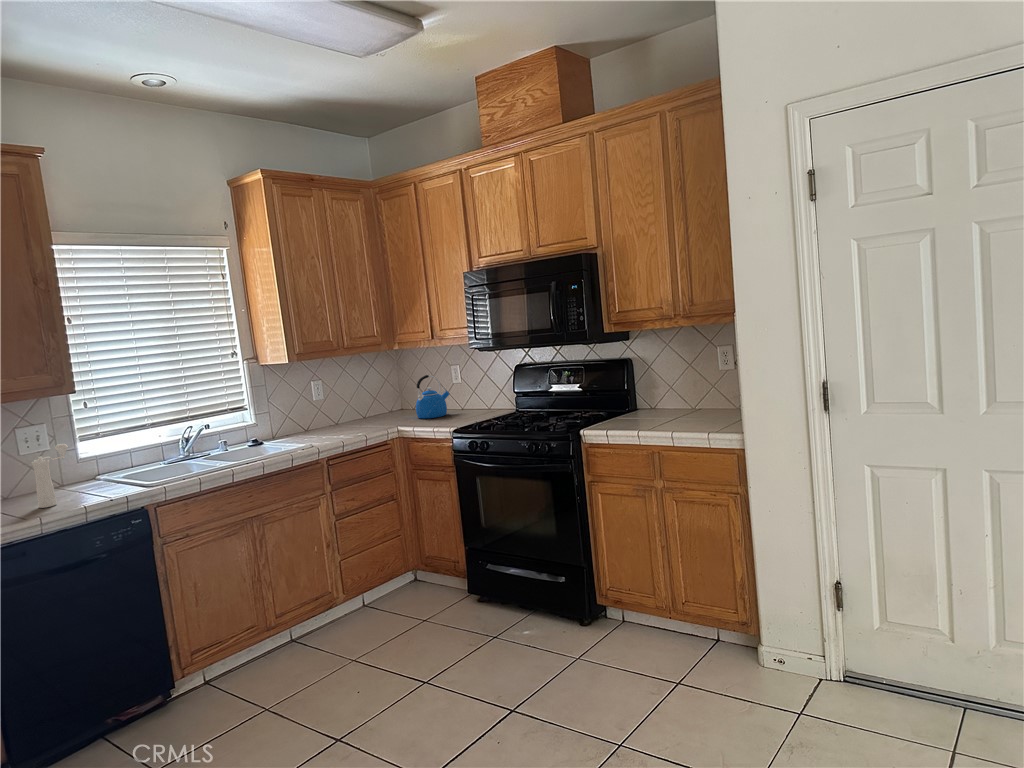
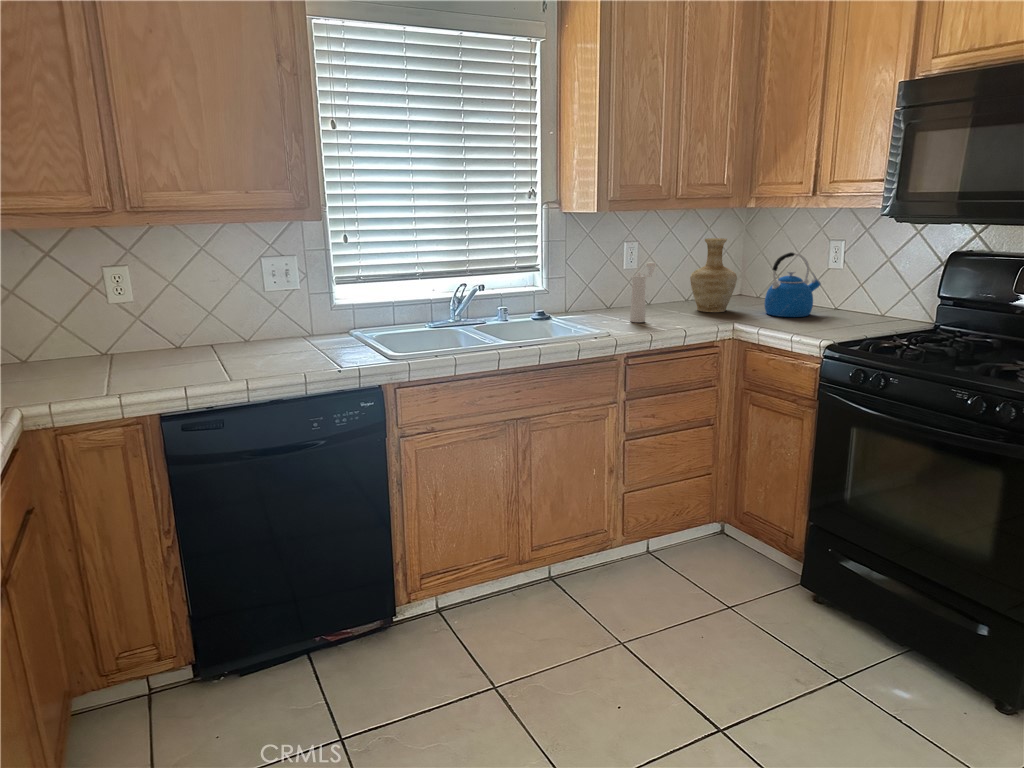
vase: none [363,371,395,423] -> present [690,238,737,312]
pepper mill: present [31,444,68,508] -> present [630,262,656,322]

